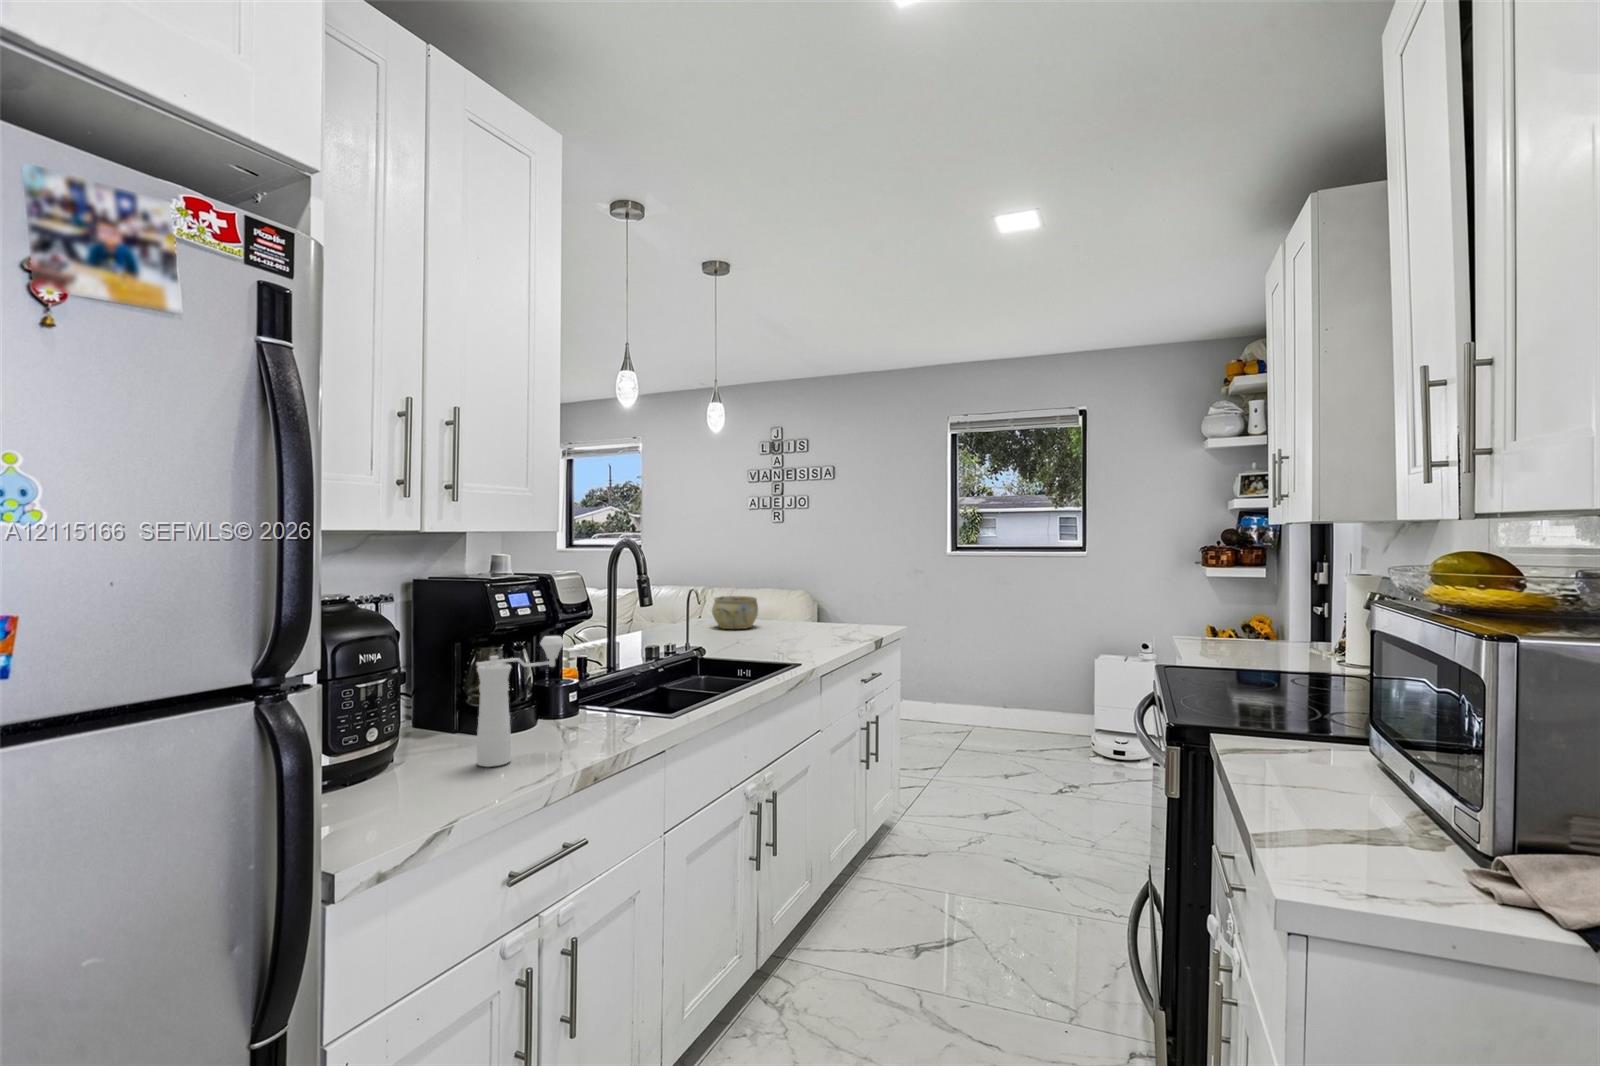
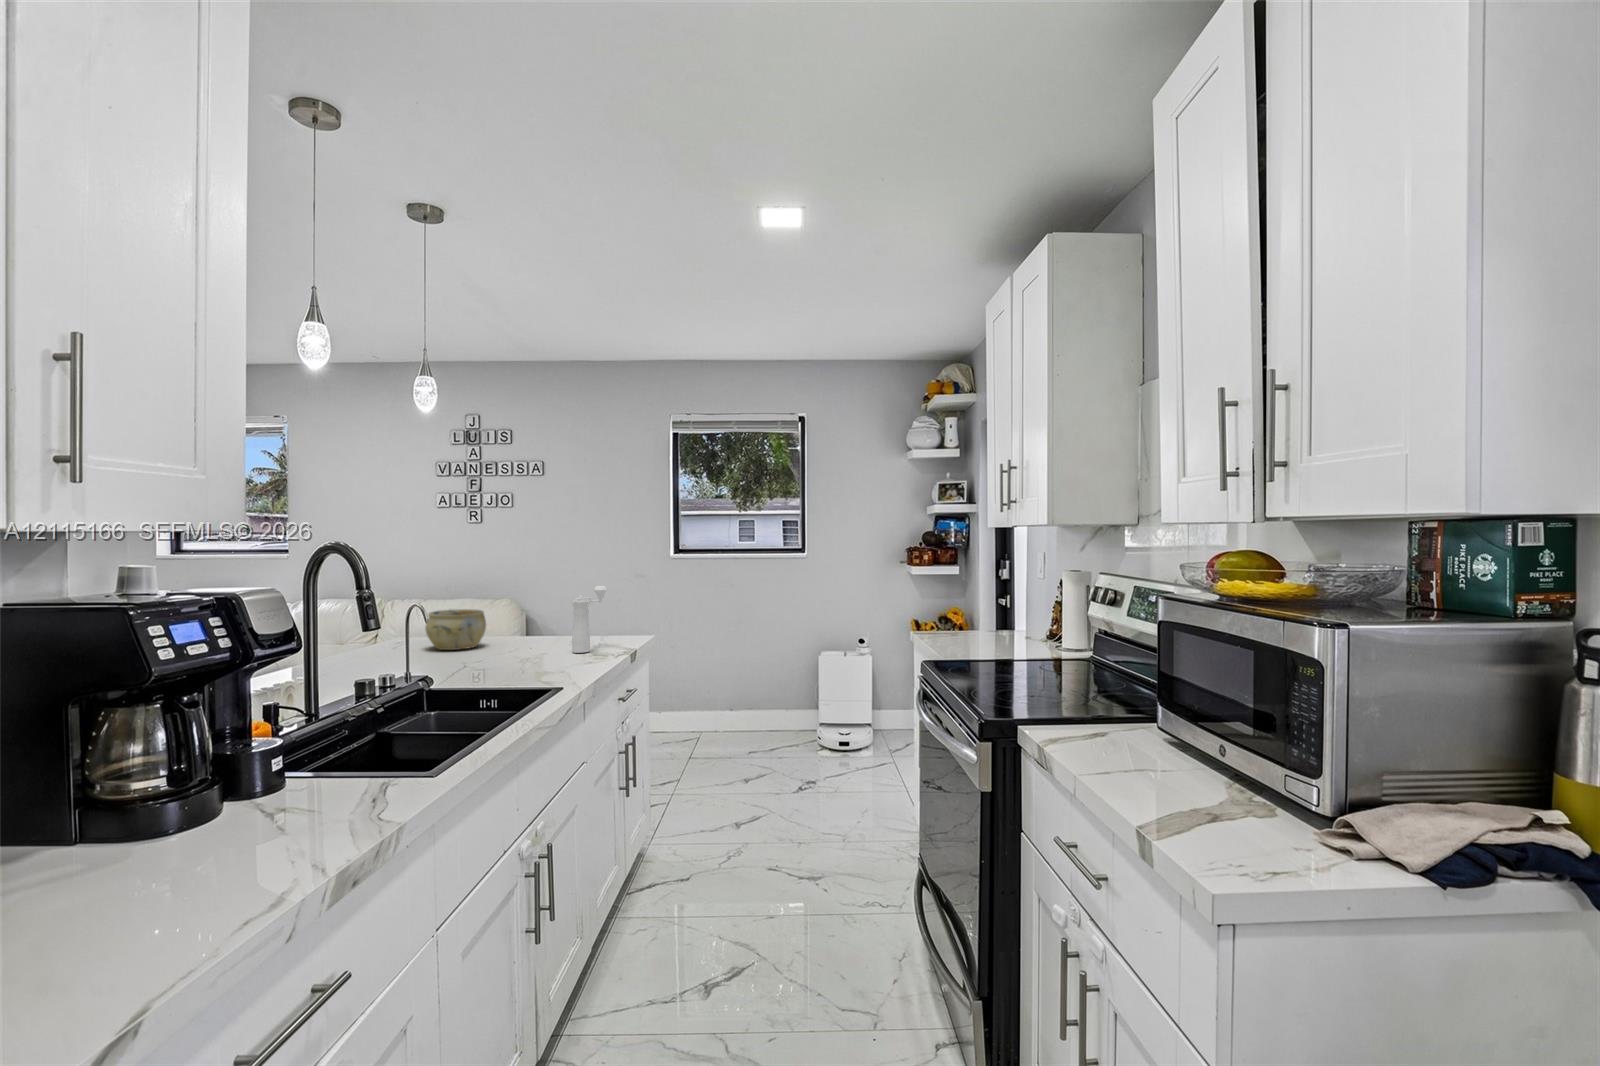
pepper mill: present [476,636,564,767] -> present [572,586,607,653]

